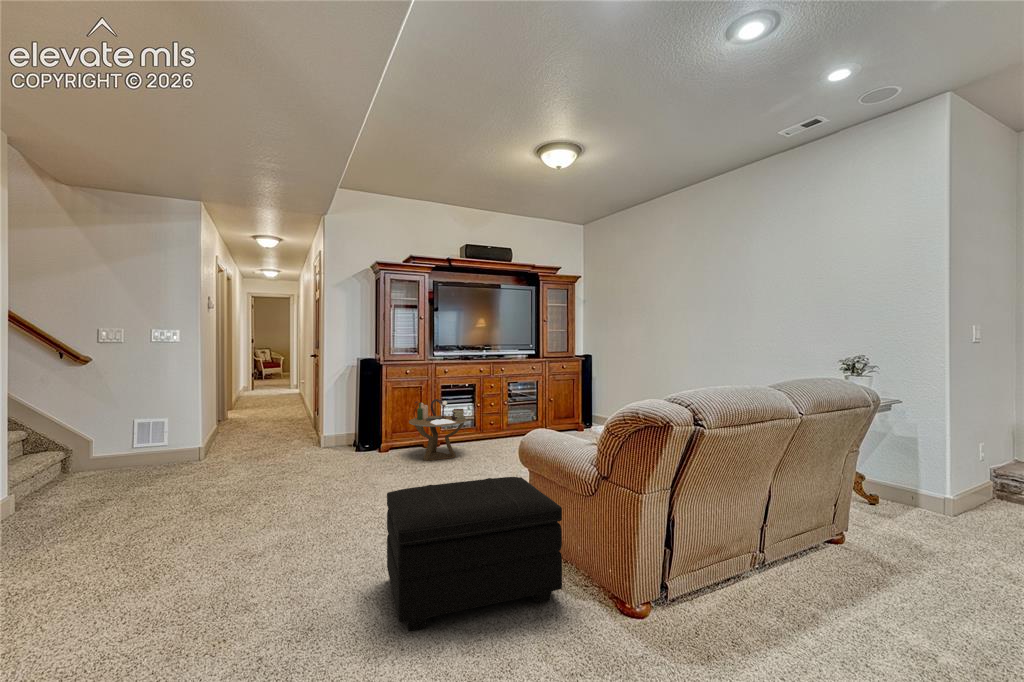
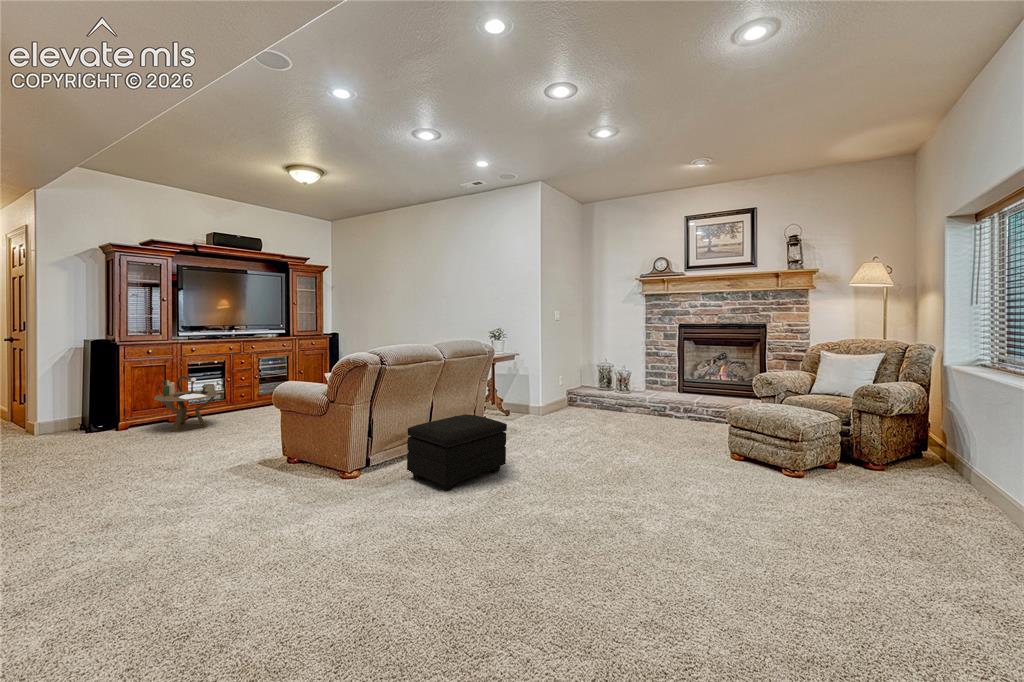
footstool: present [387,477,562,631] -> present [407,414,507,491]

